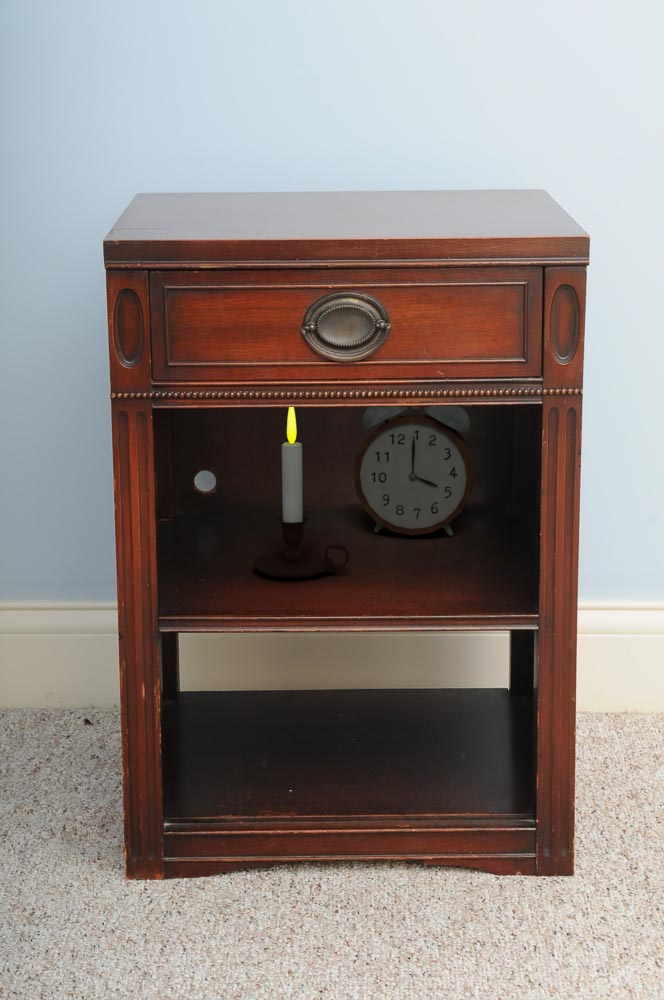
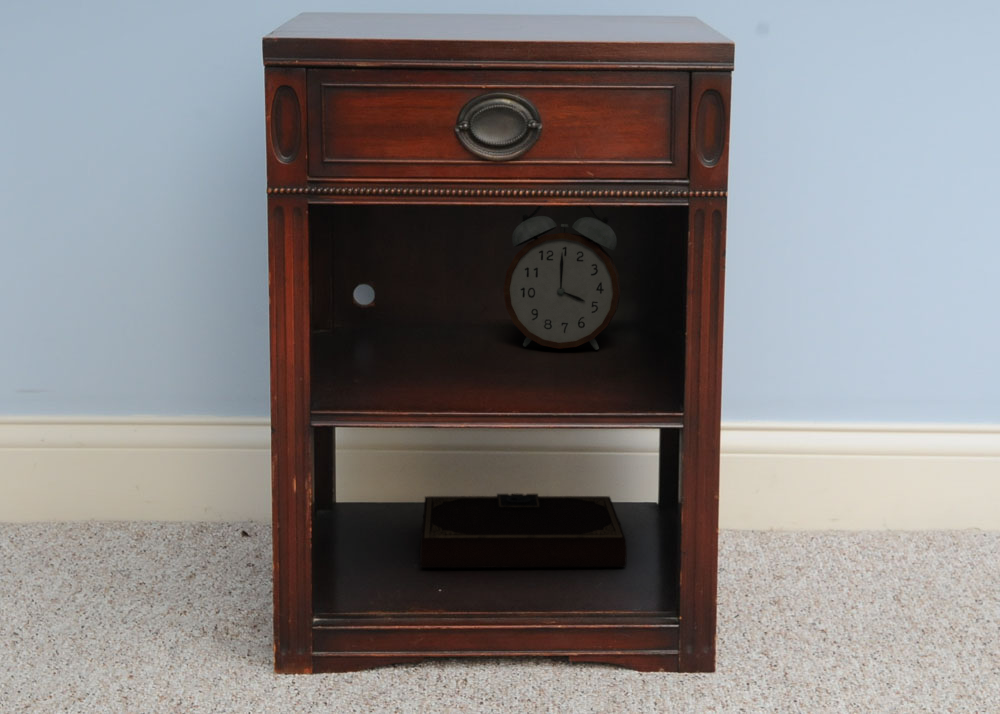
candle: present [253,407,349,578] -> none [405,208,499,381]
notebook: none [271,683,483,766] -> present [420,494,627,568]

